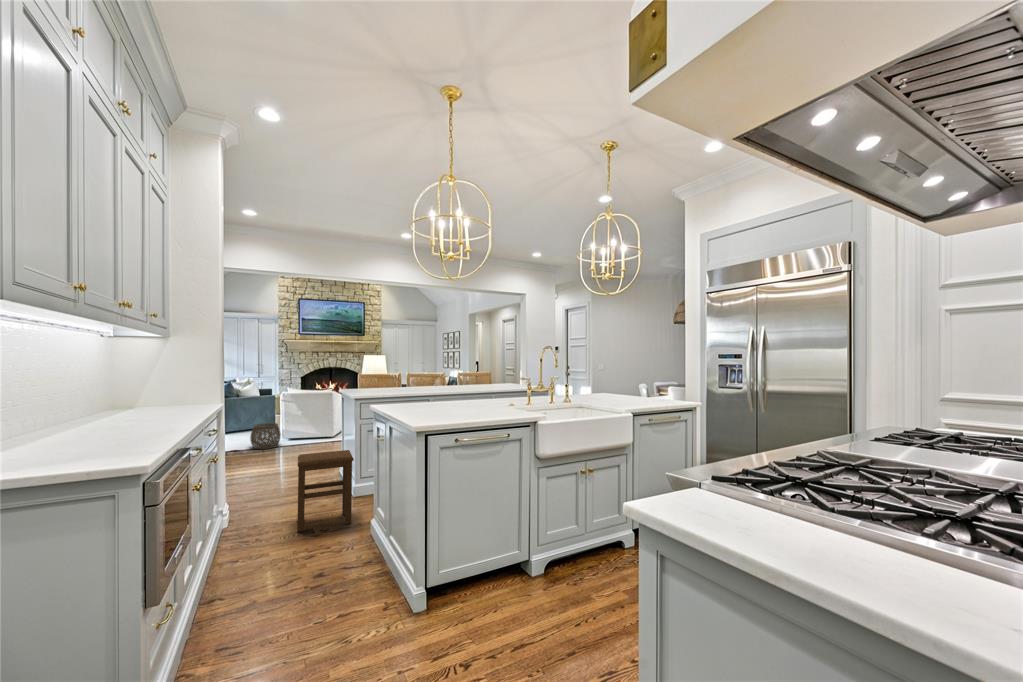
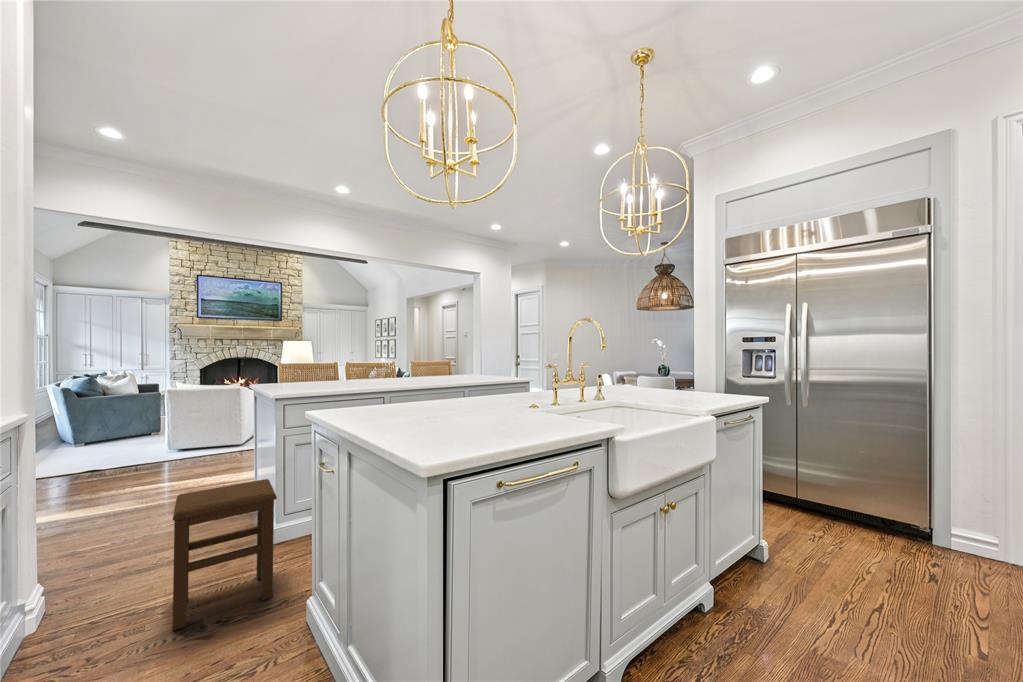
woven basket: present [250,423,281,449] -> none [116,430,165,467]

